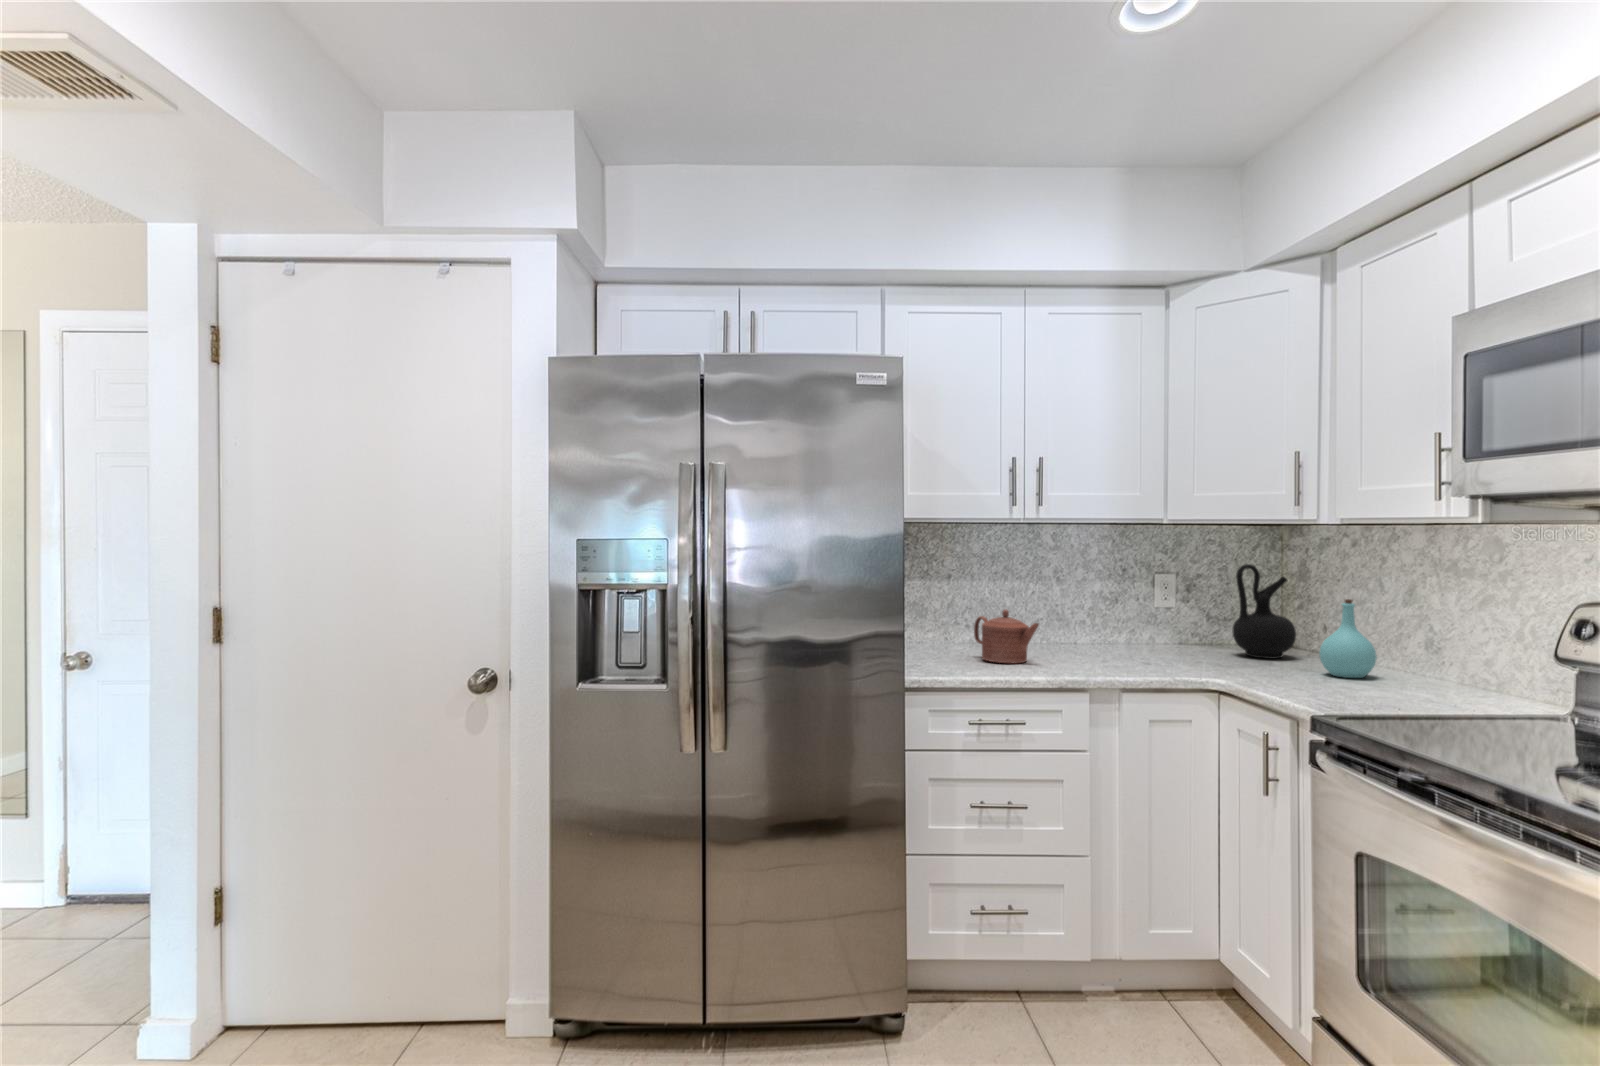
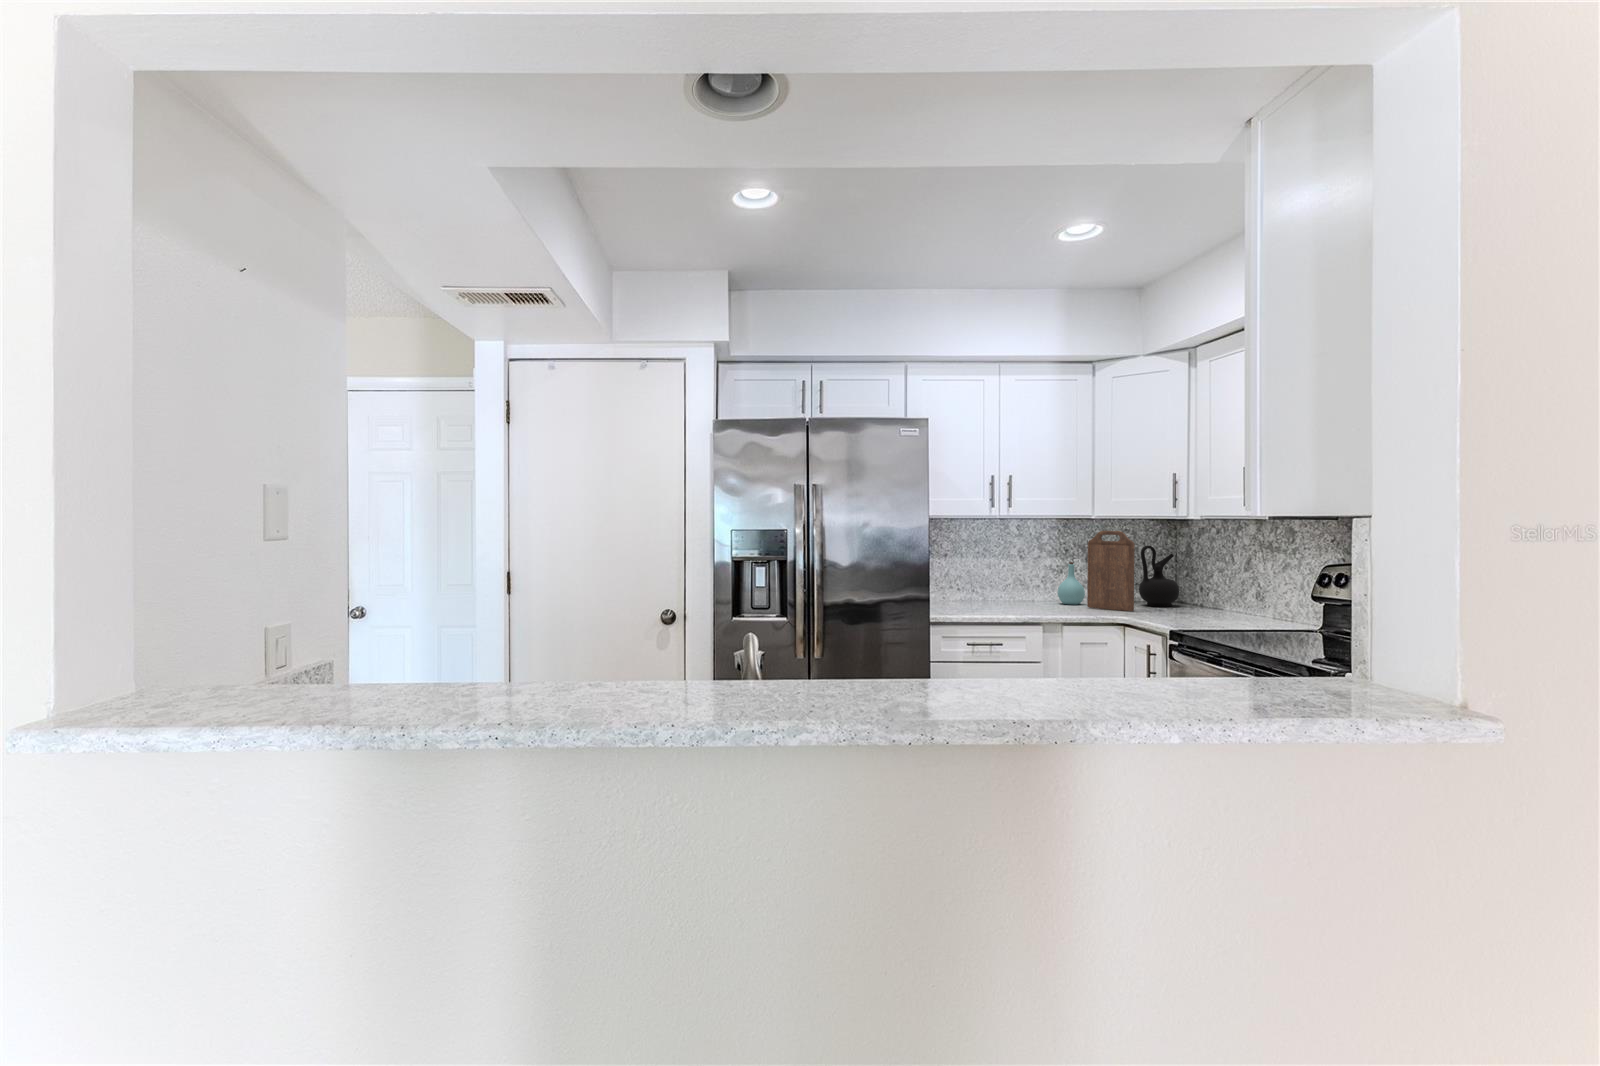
cutting board: none [1156,542,1232,669] -> present [1087,531,1134,611]
bottle: present [1319,599,1377,678] -> present [1058,562,1085,605]
teapot: present [974,609,1039,663] -> none [970,575,1012,609]

